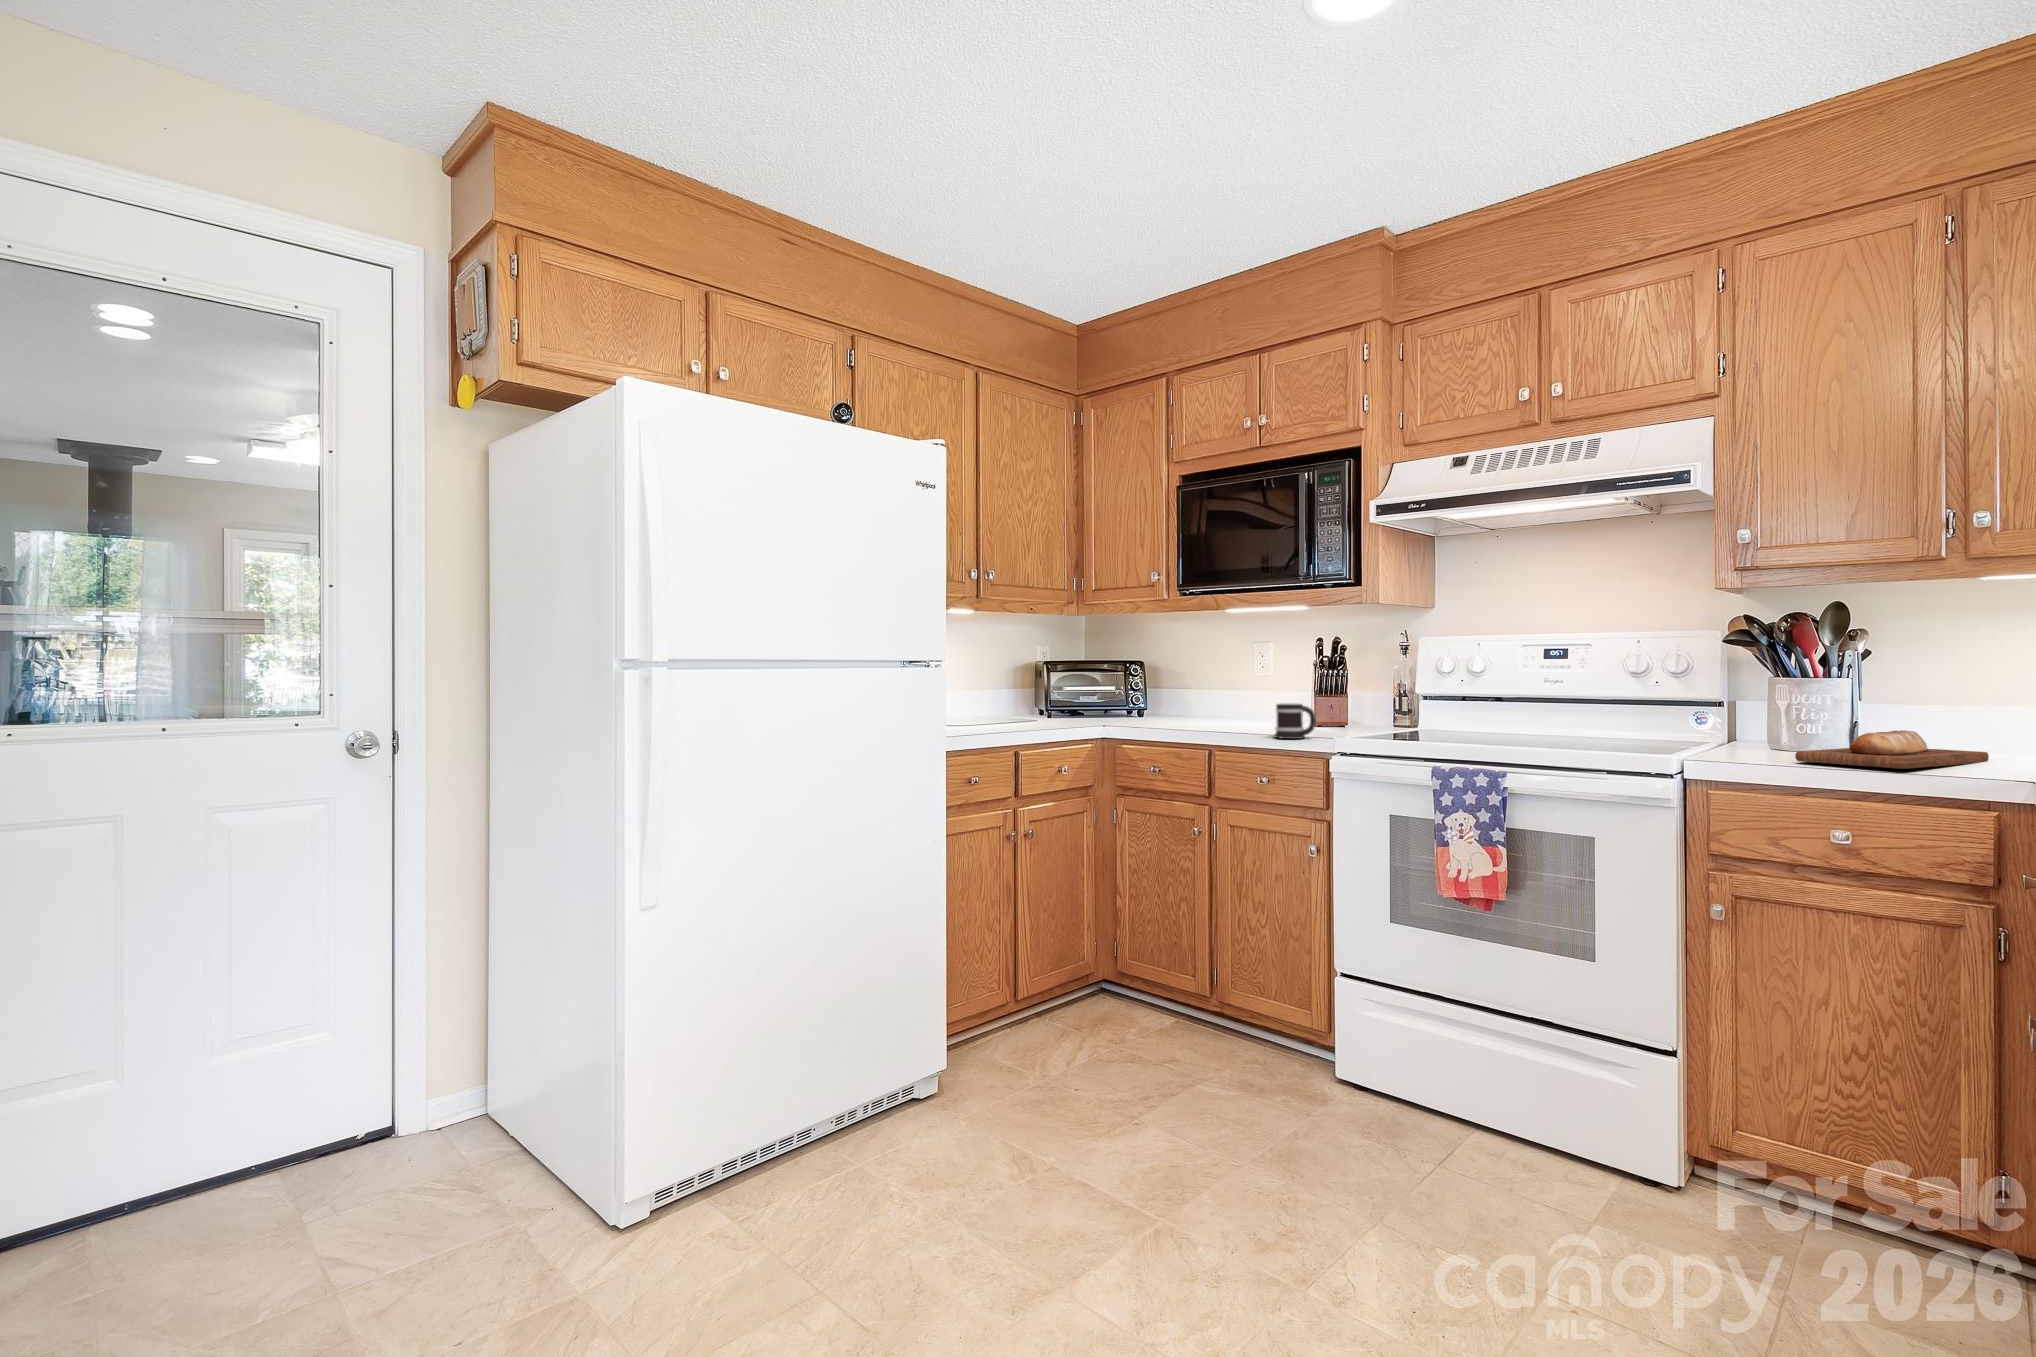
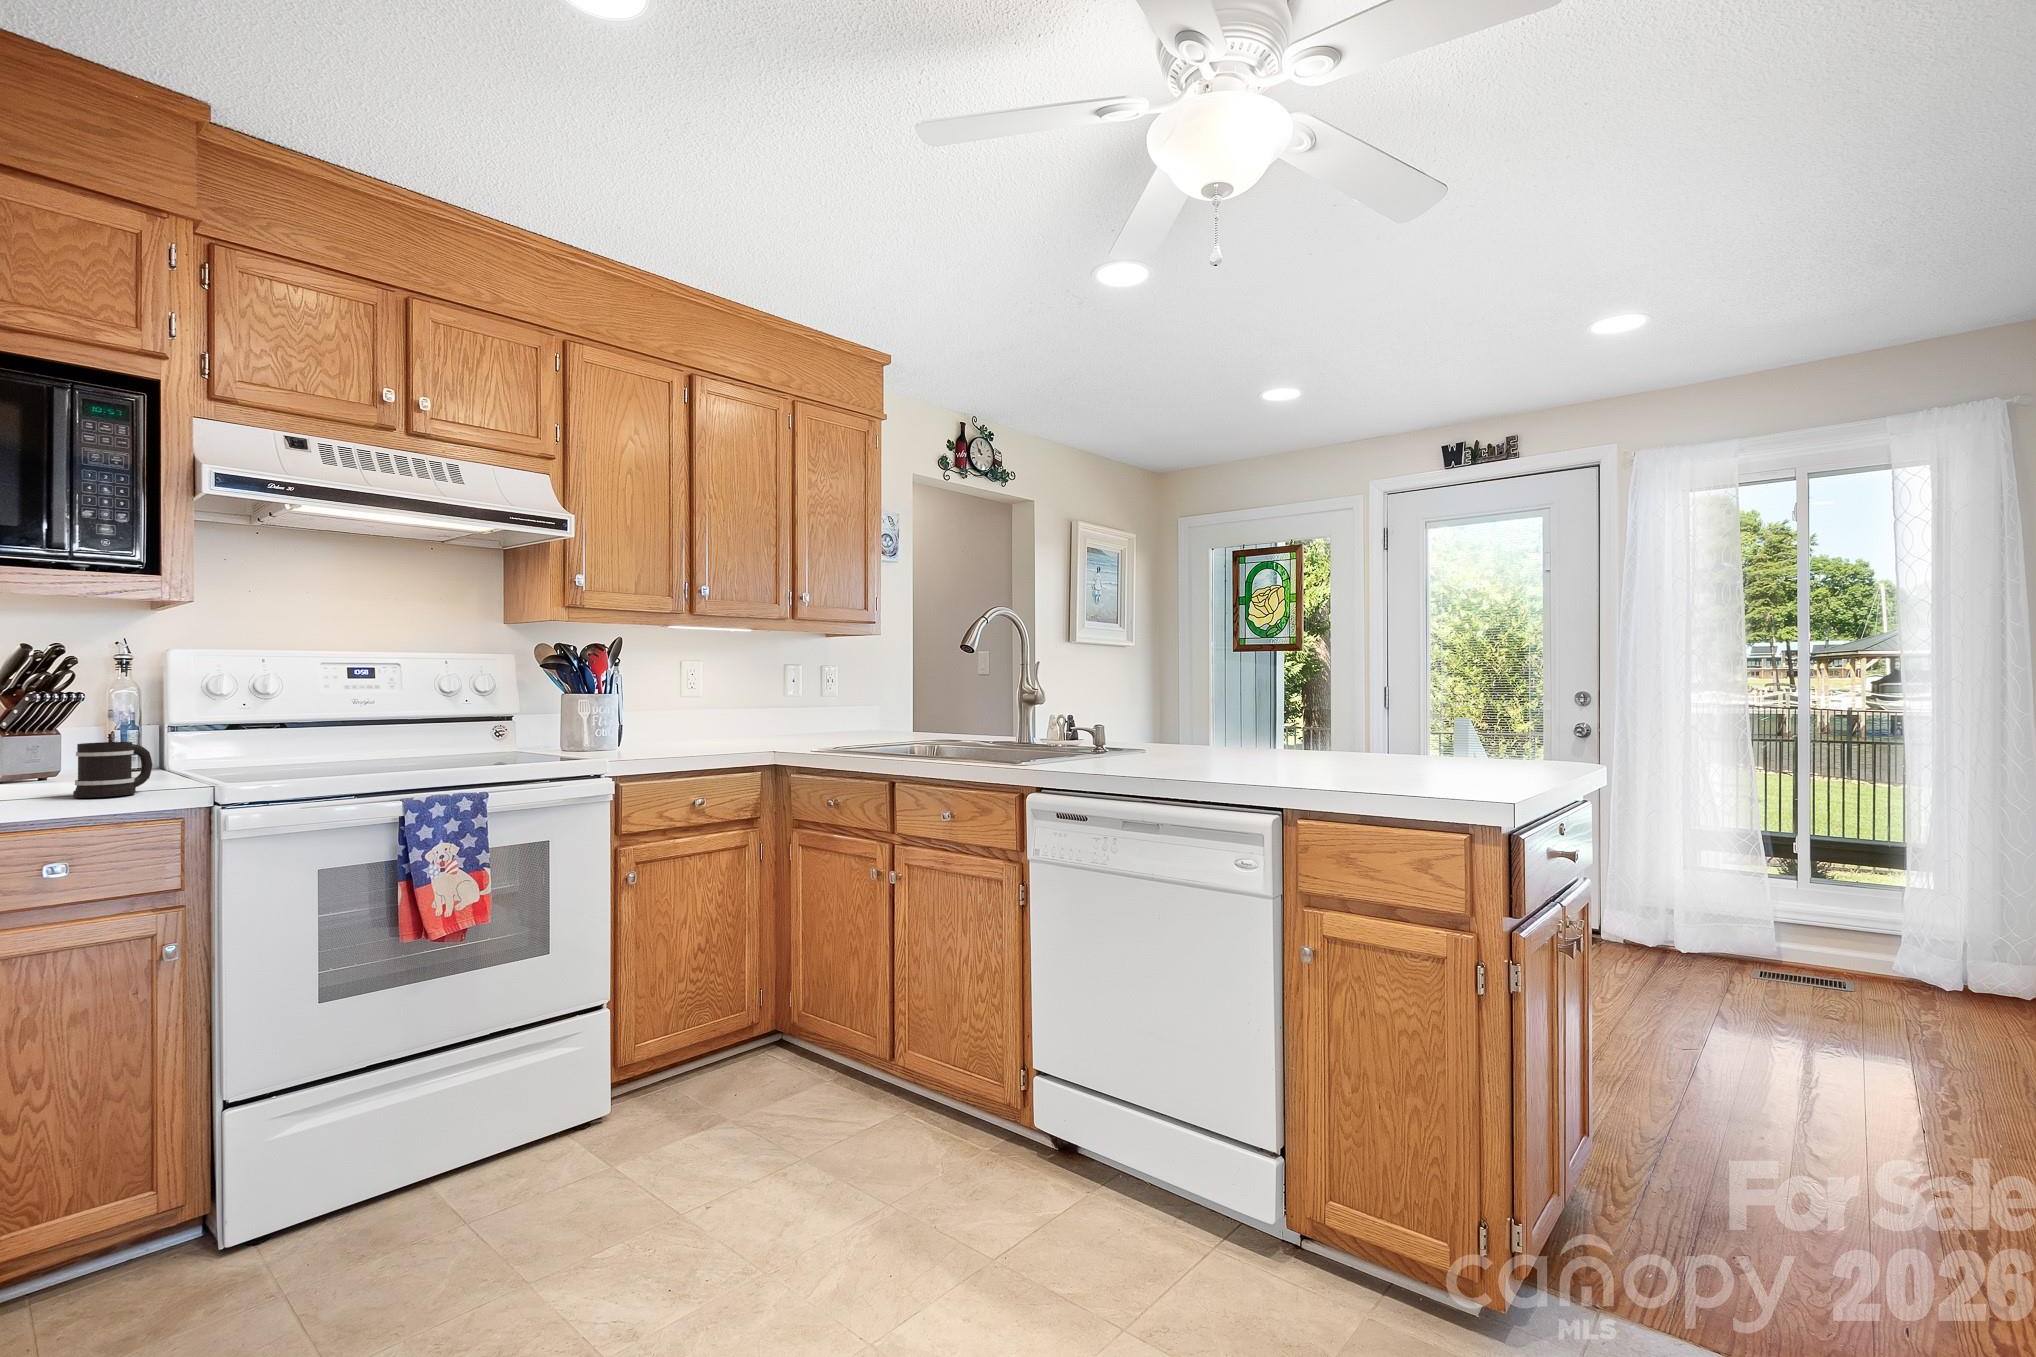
bread loaf: present [1795,730,1989,769] -> none [633,729,721,754]

